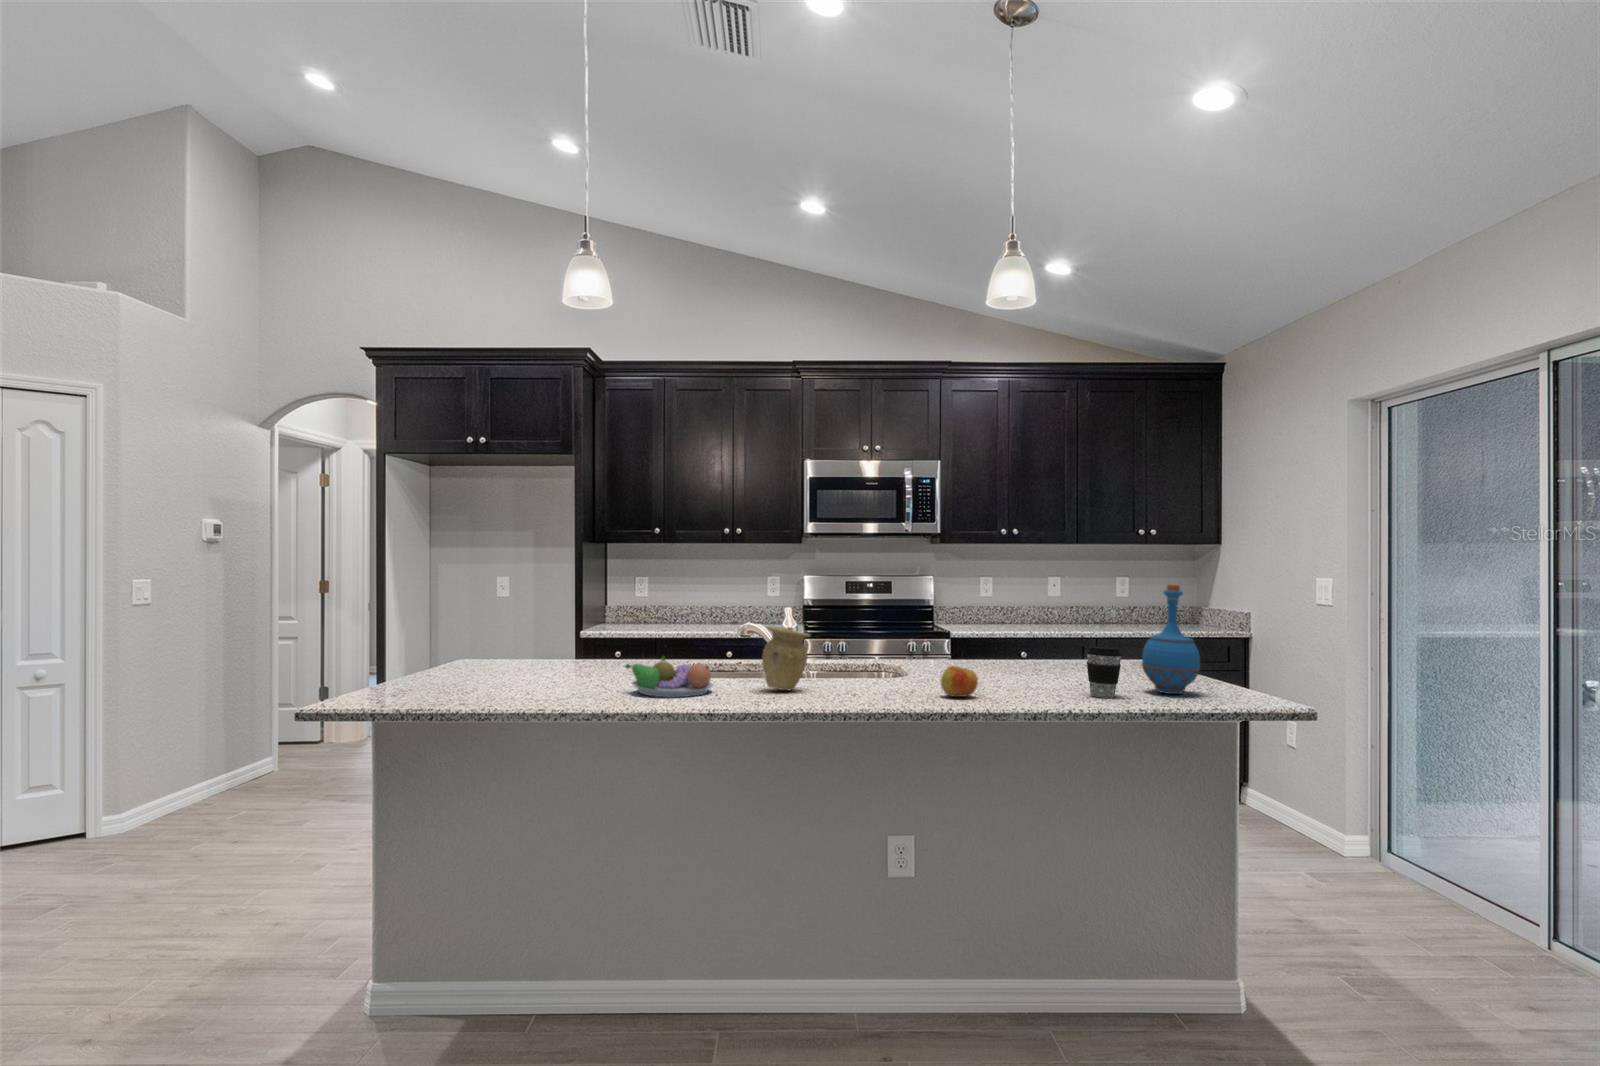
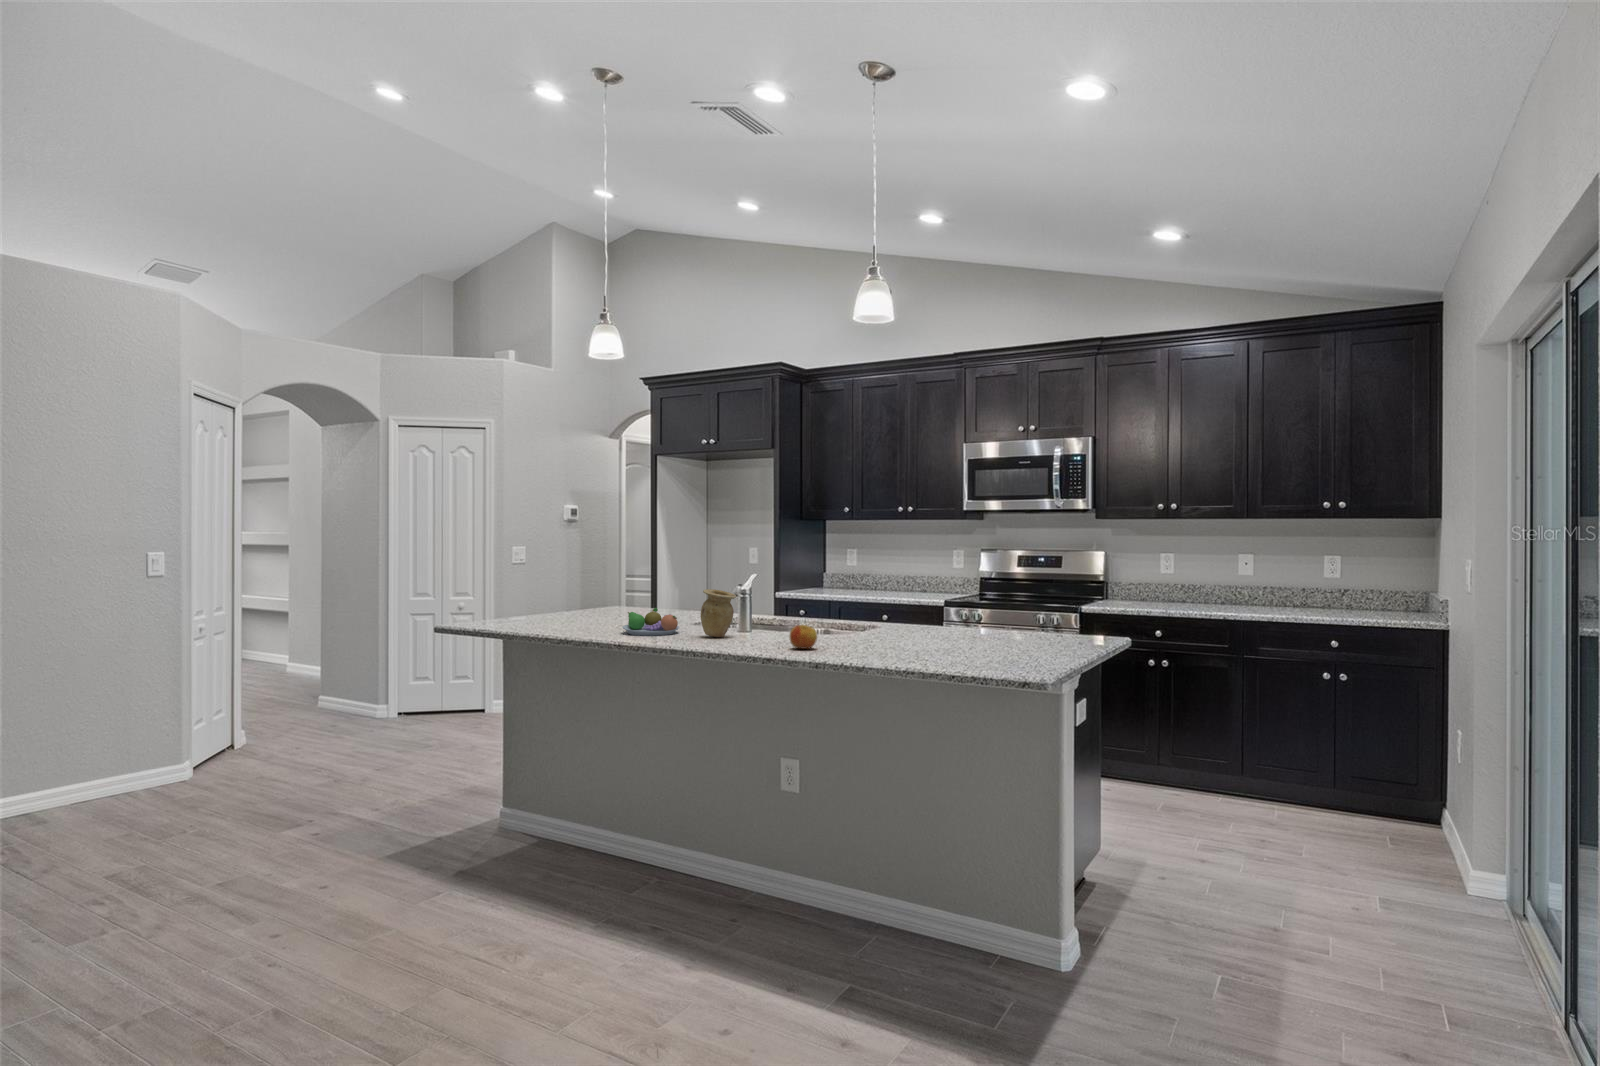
bottle: present [1142,585,1200,694] -> none [951,565,1000,661]
coffee cup: present [1086,646,1122,698] -> none [894,615,922,658]

